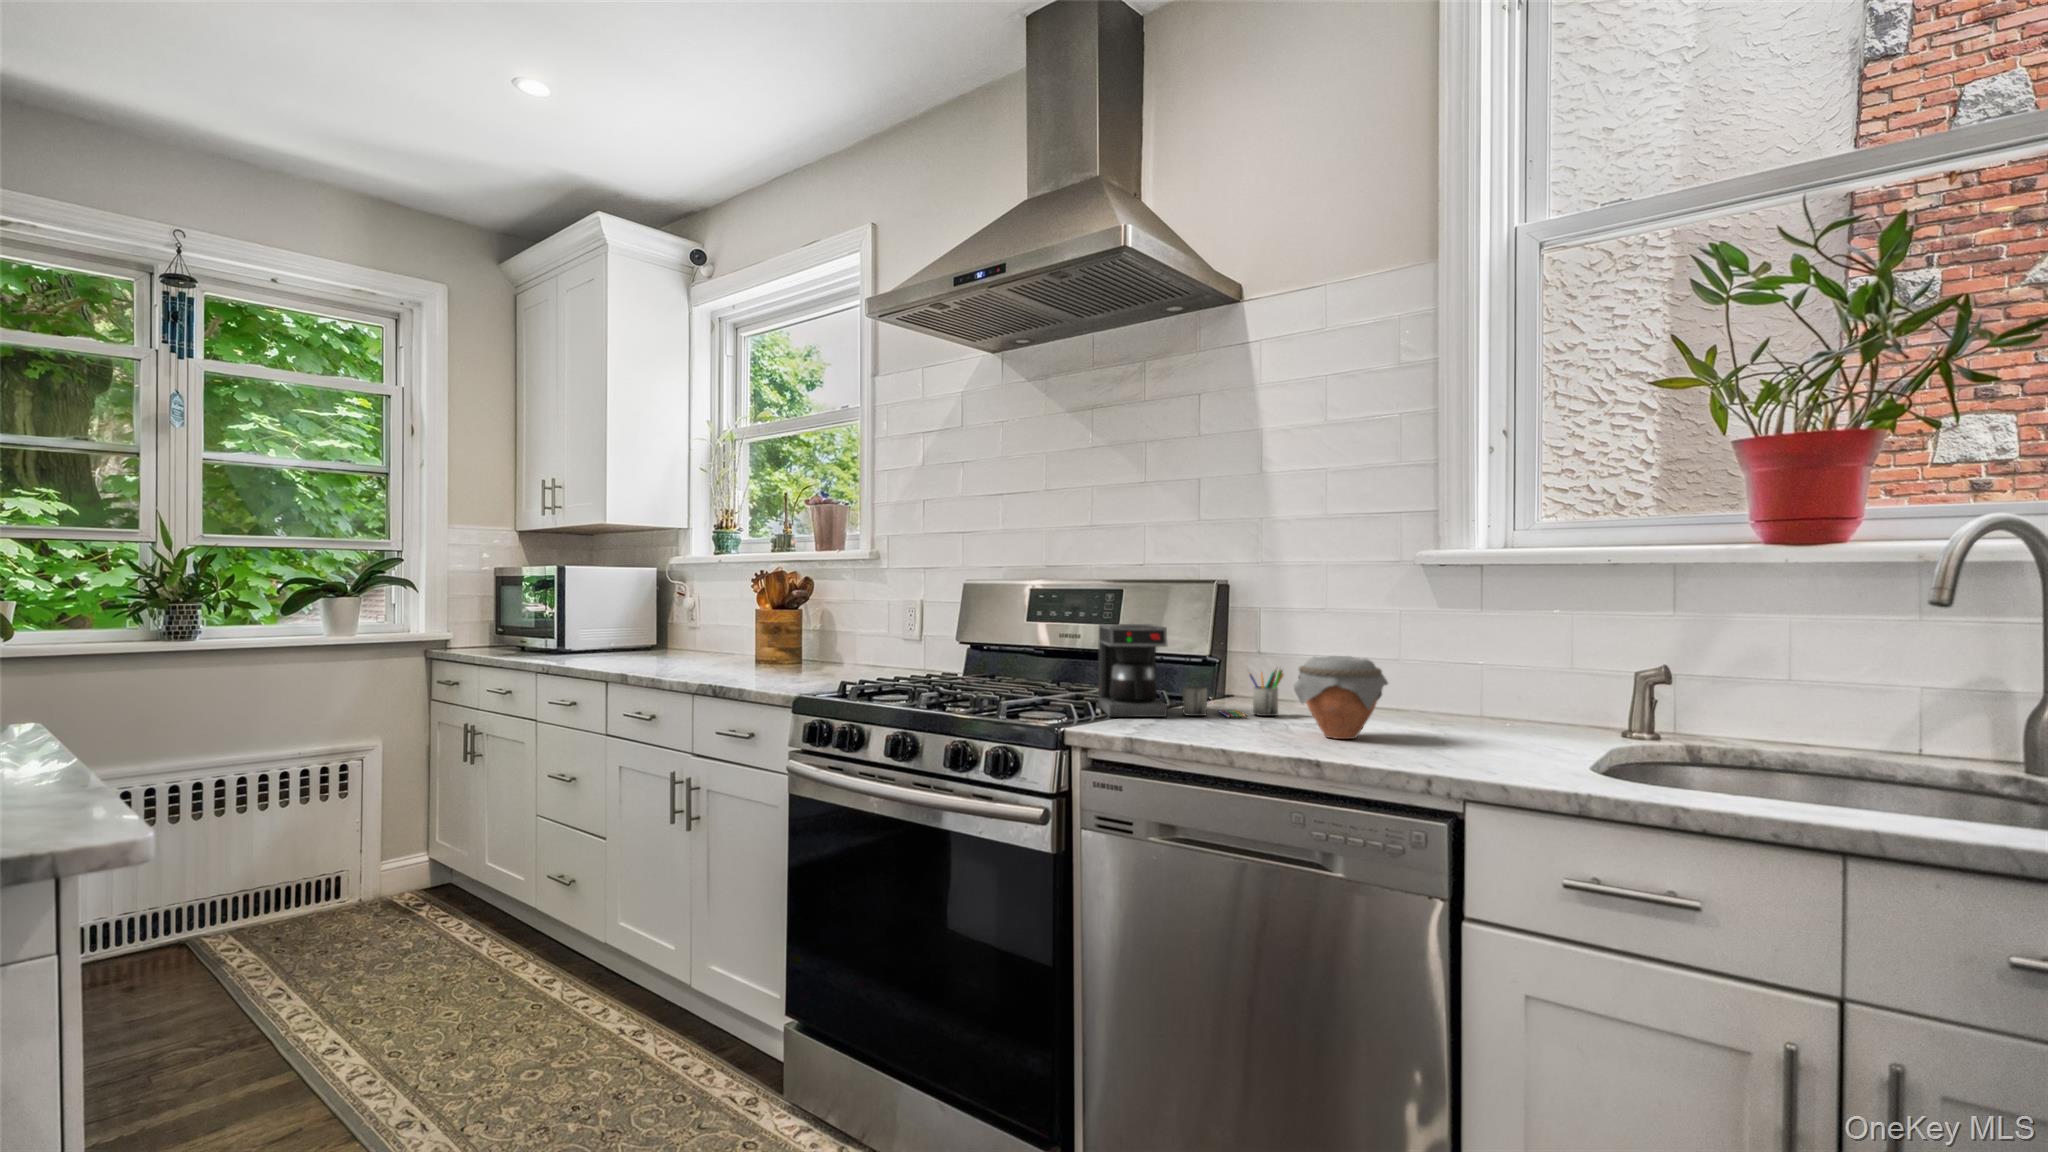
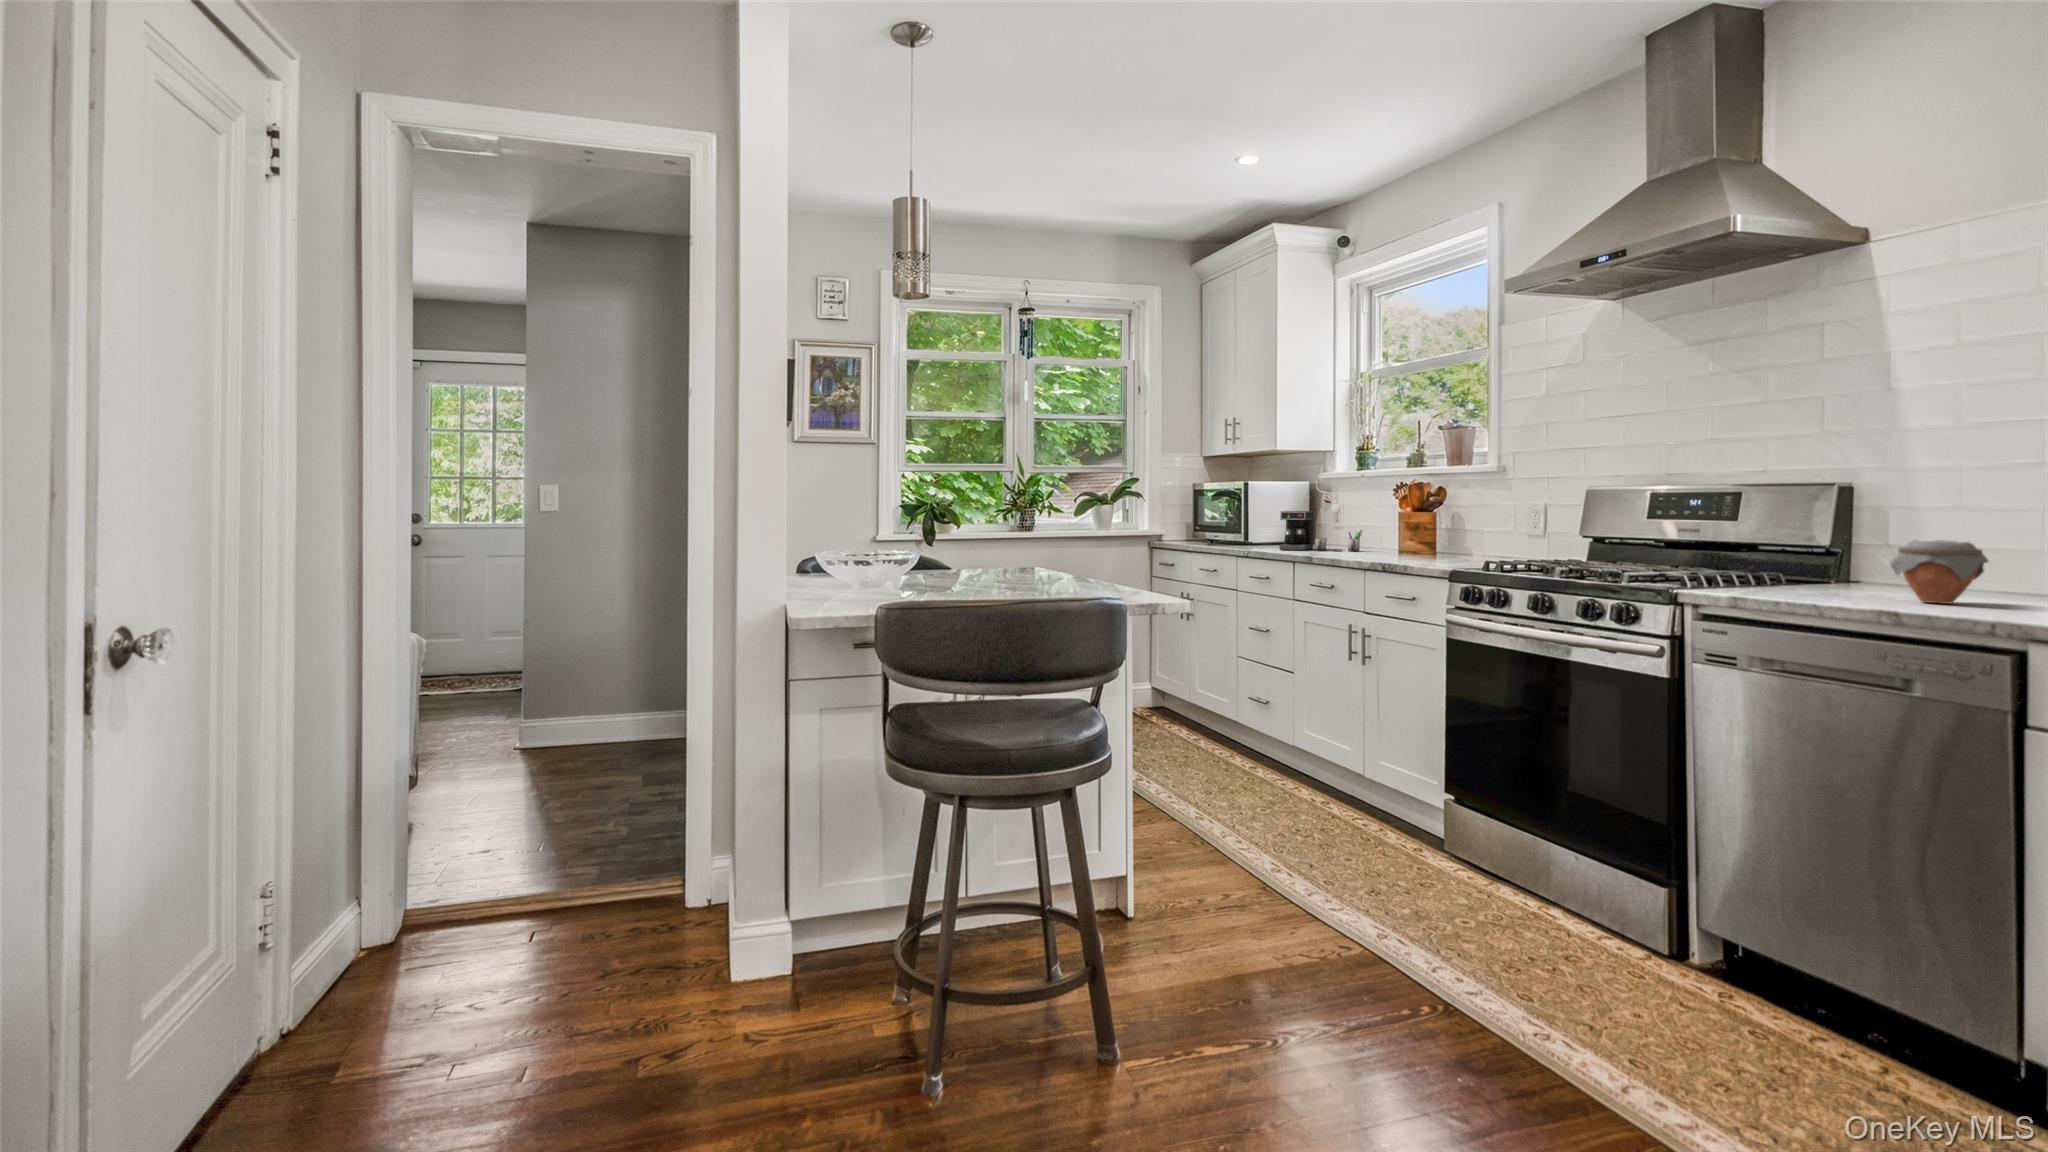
coffee maker: present [1098,624,1283,717] -> present [1280,511,1363,551]

